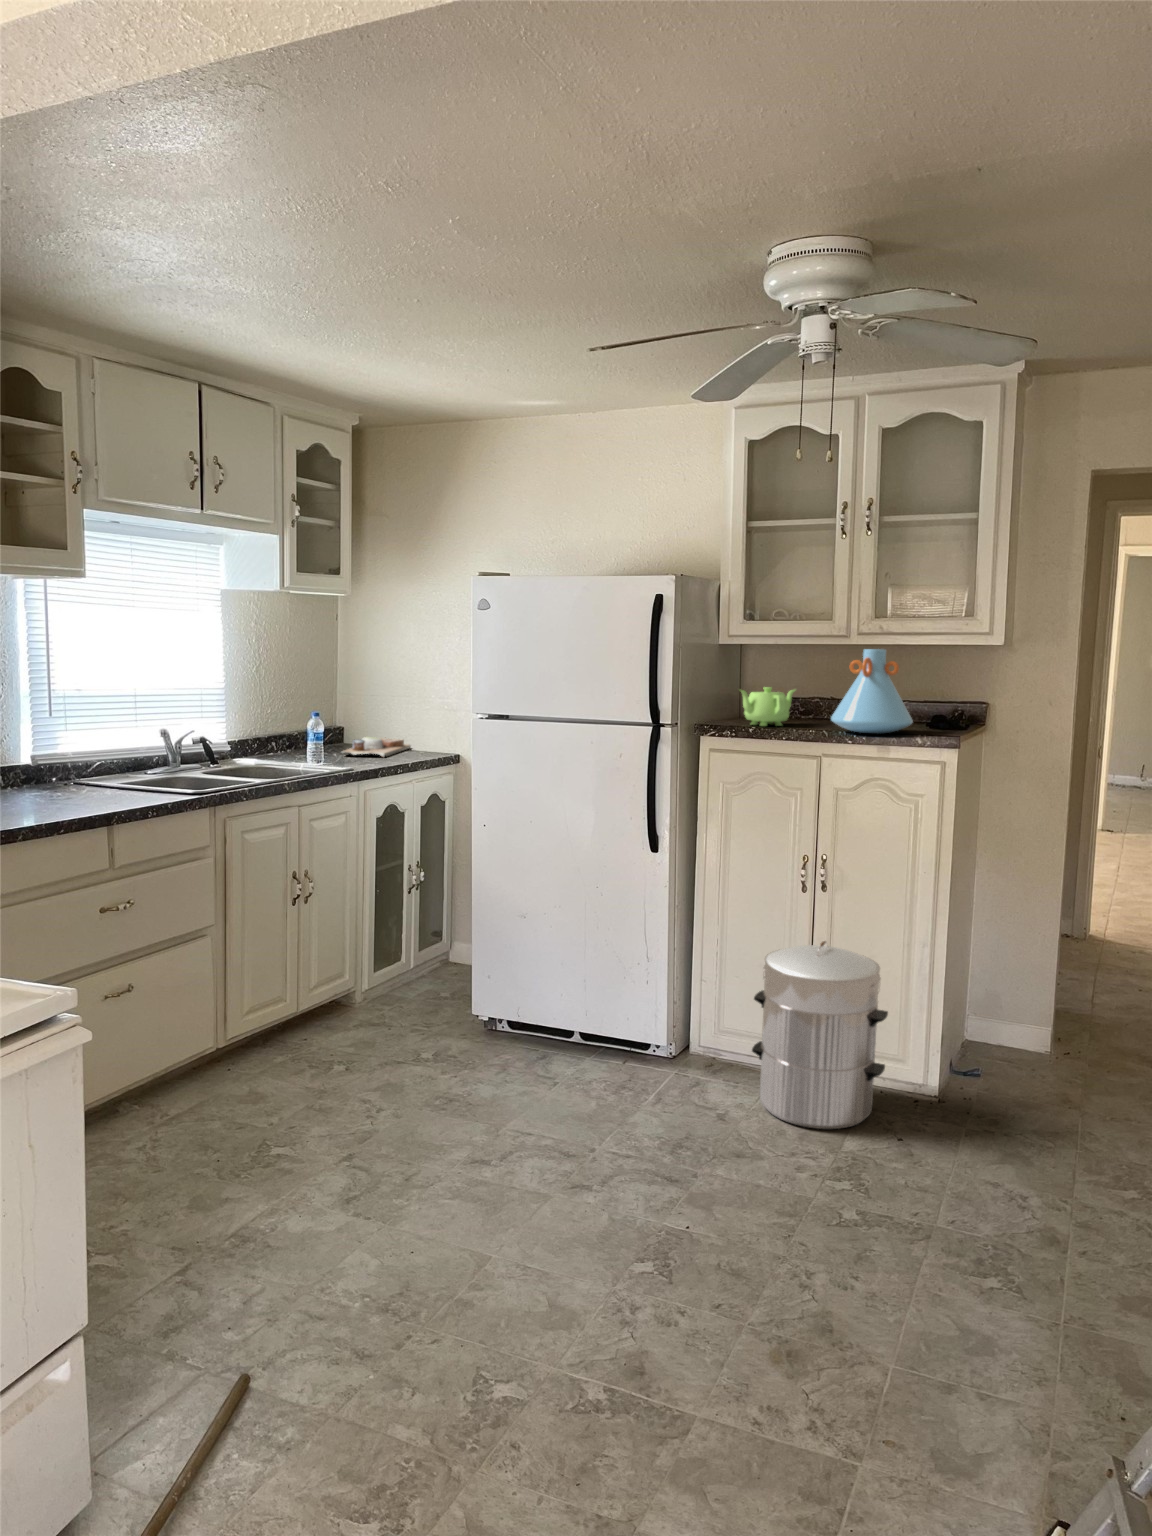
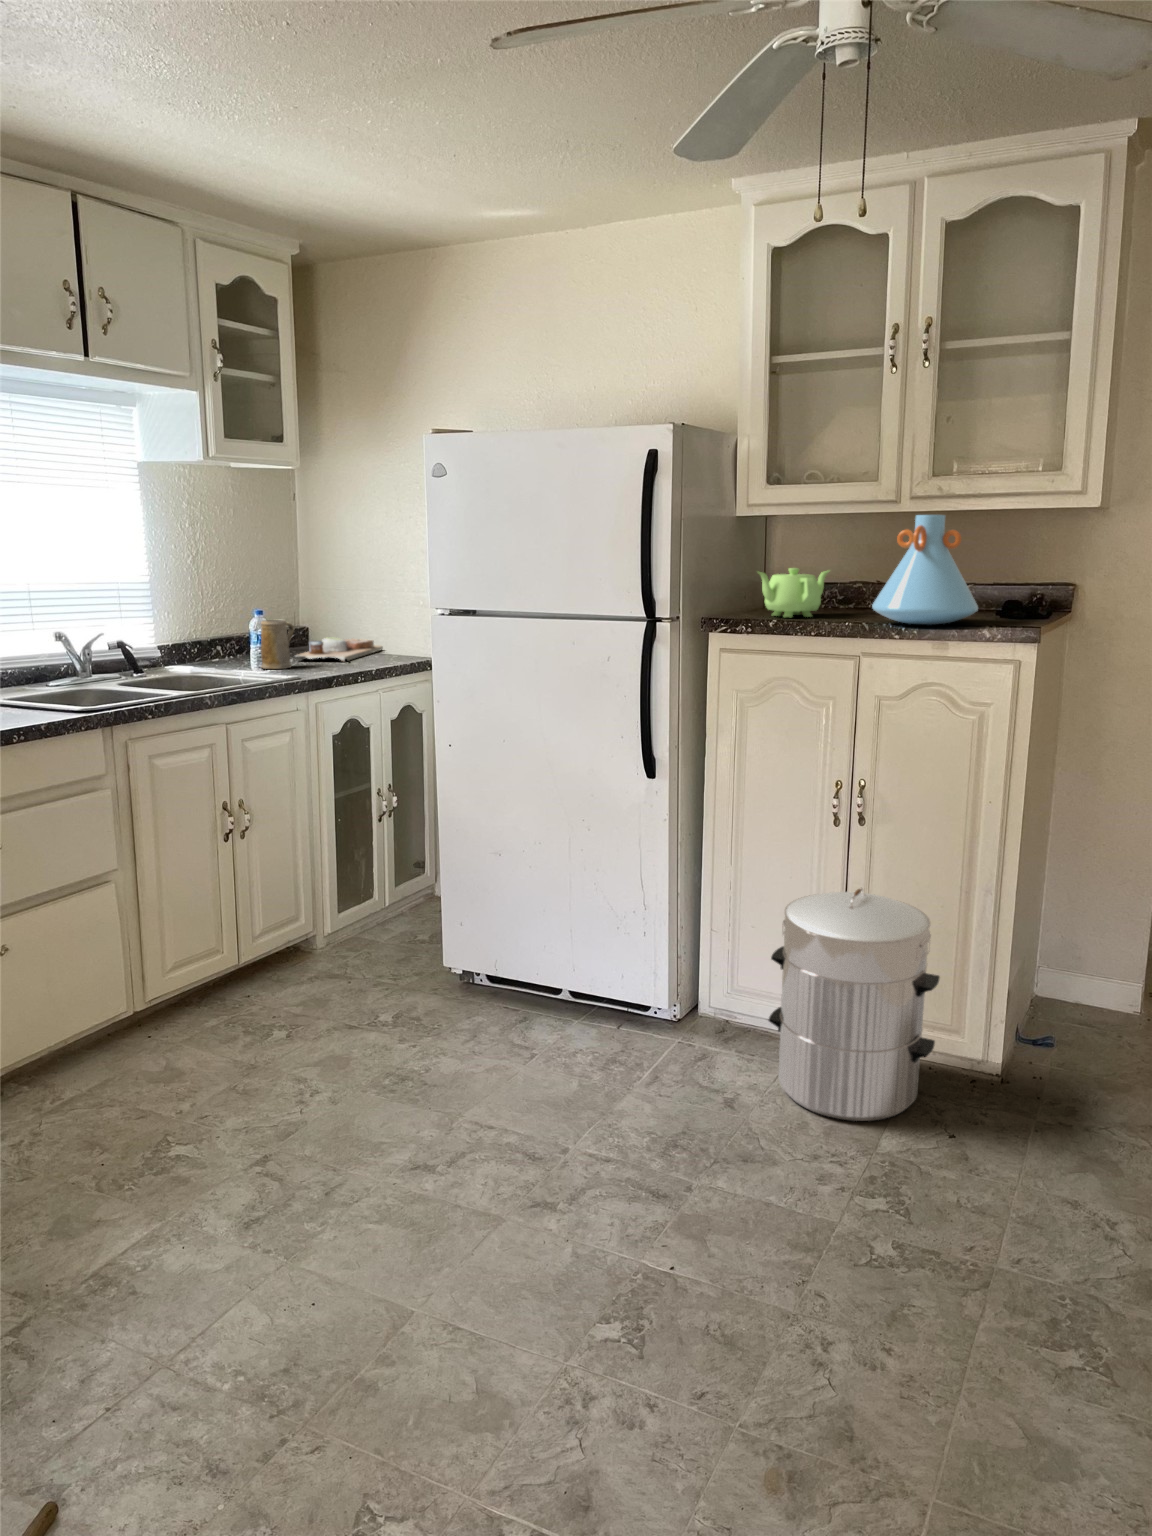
mug: none [316,721,344,763] -> present [261,620,294,669]

